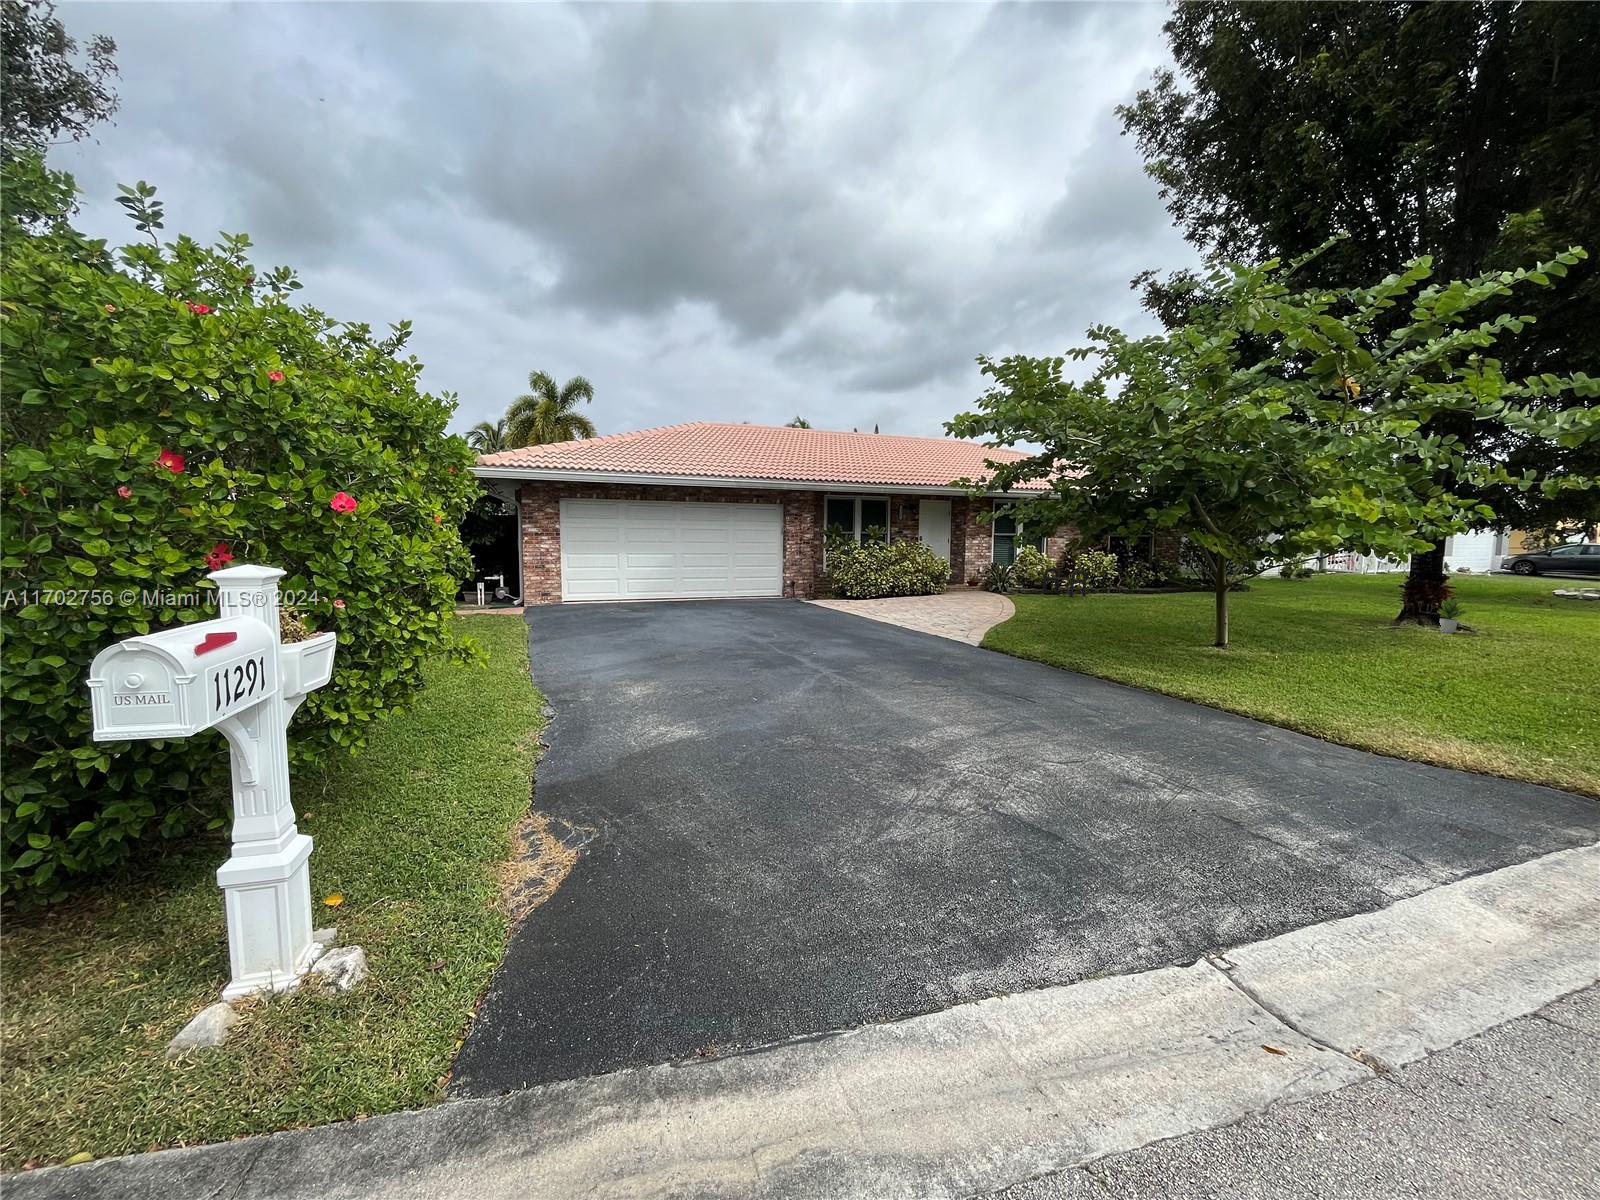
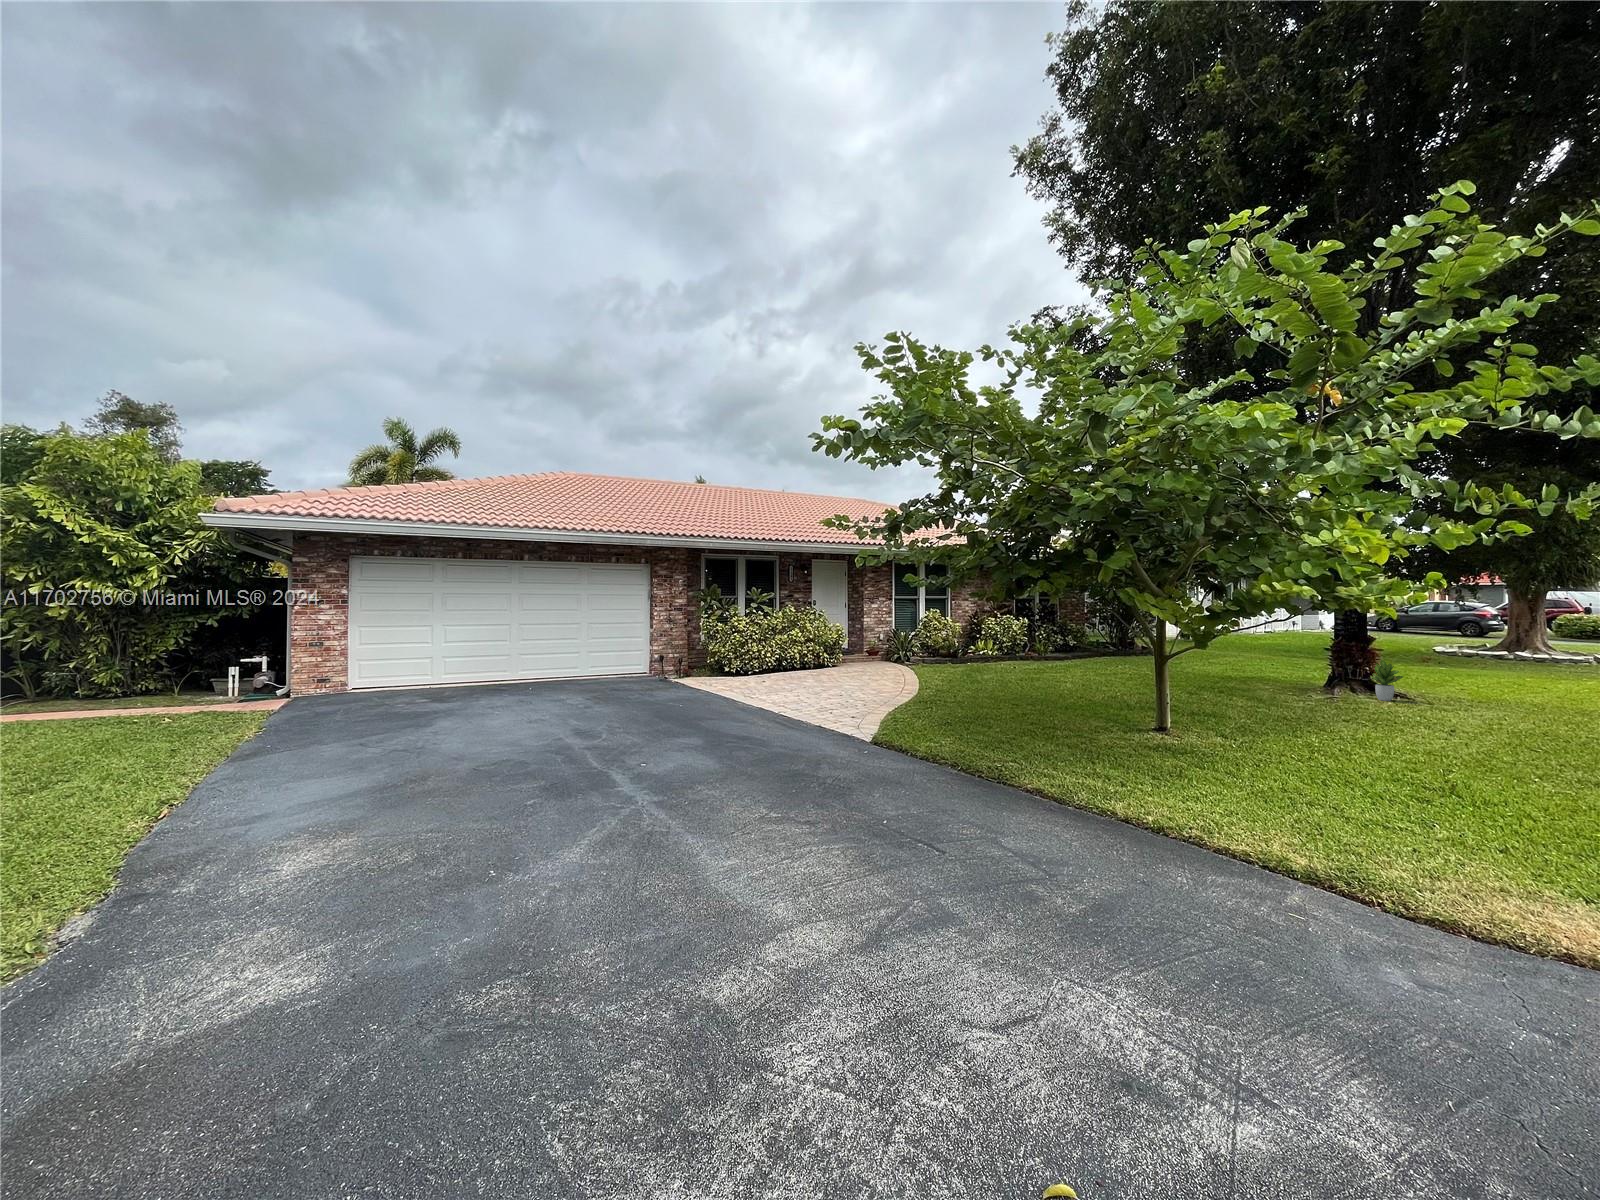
bench: present [1042,568,1086,597] -> none [948,634,994,666]

